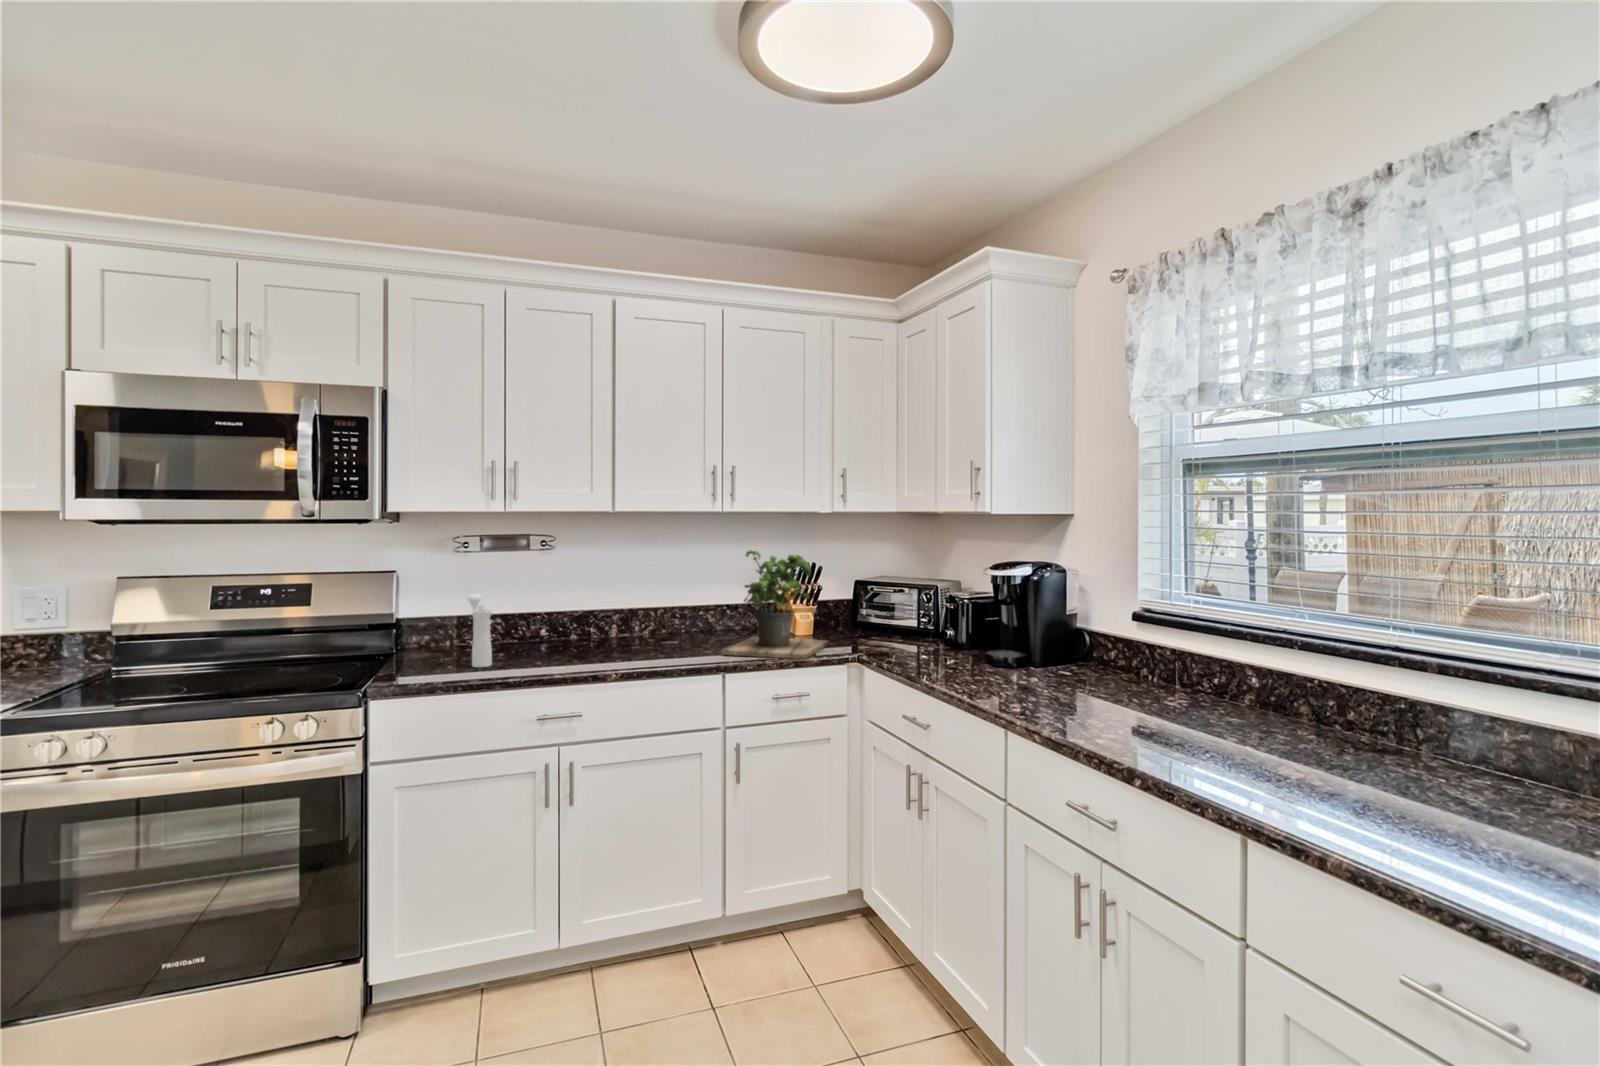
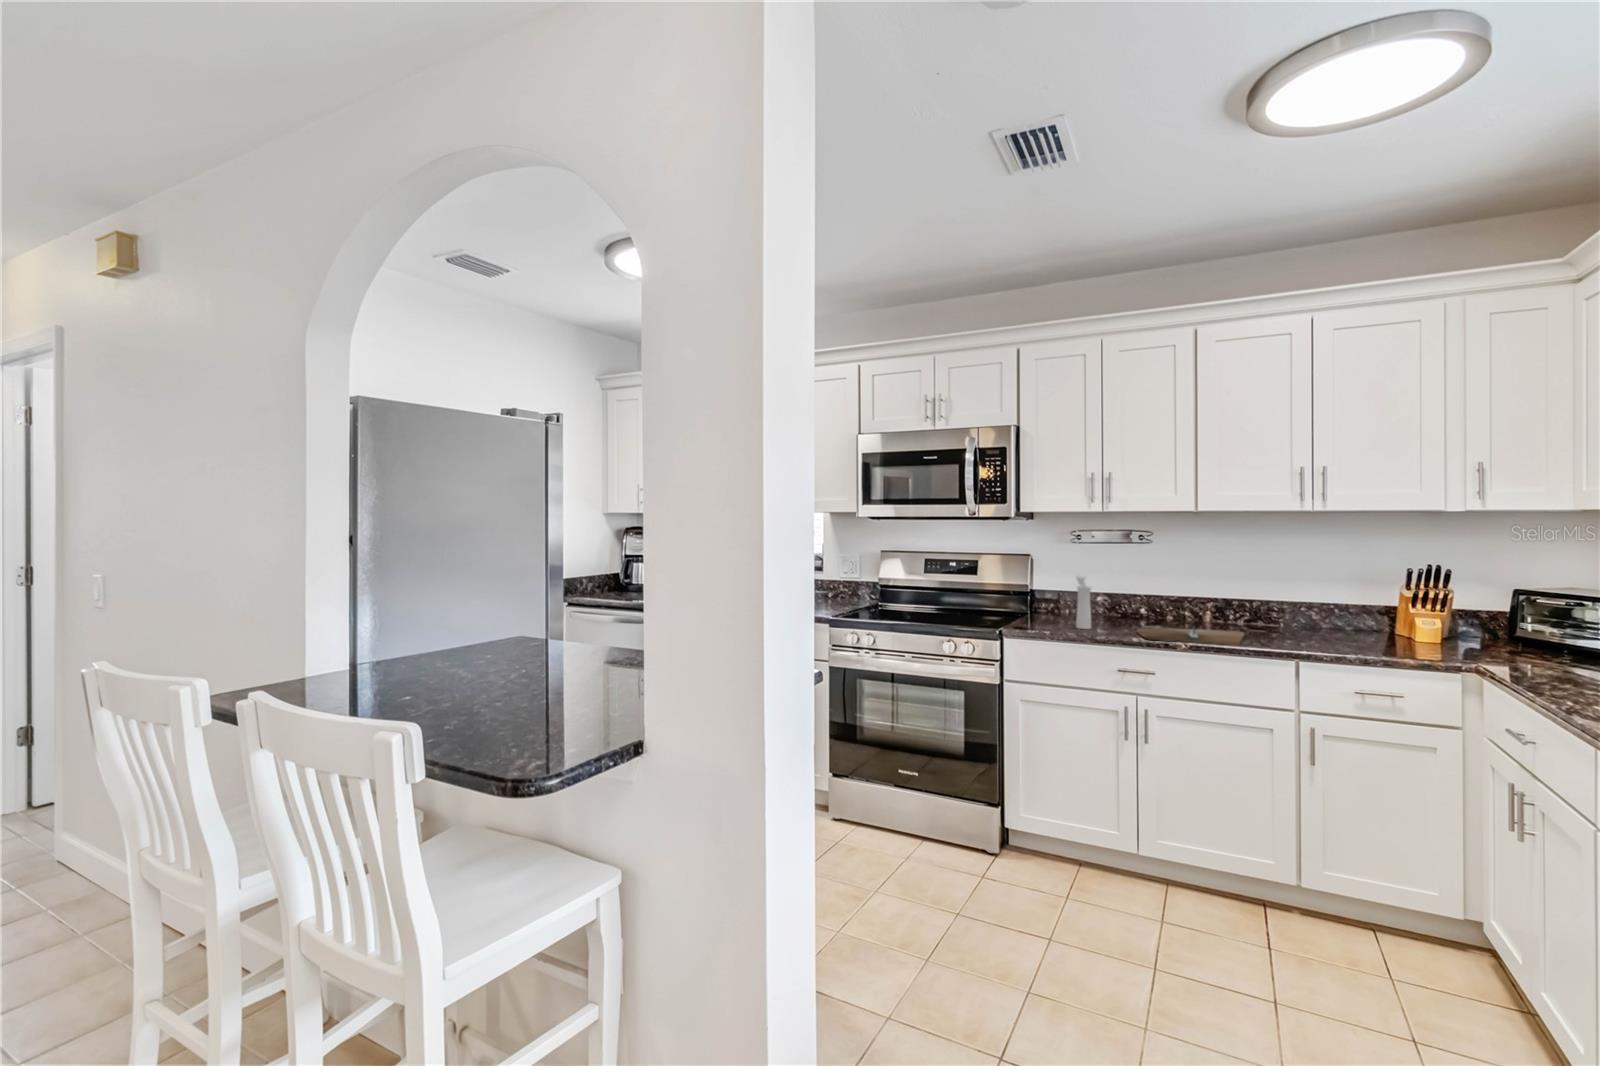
potted plant: present [721,550,829,659] -> none [1302,547,1451,659]
cutting board: none [548,645,668,672] -> present [1137,626,1244,645]

